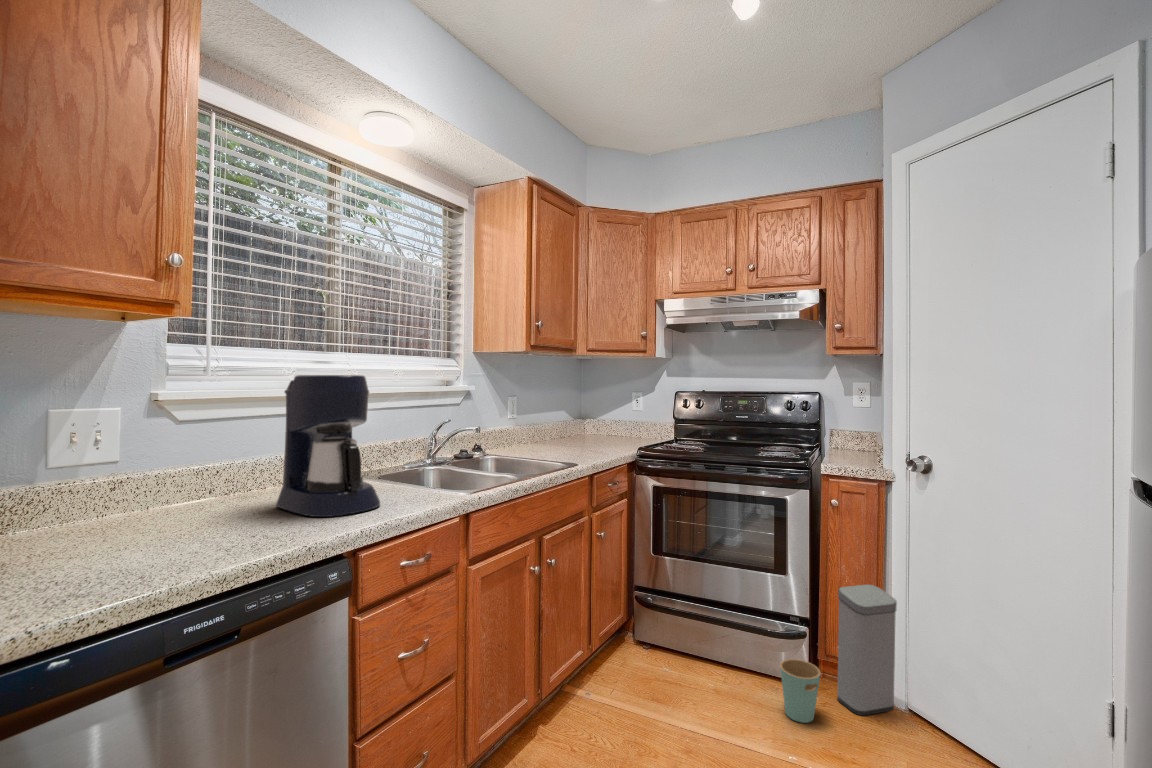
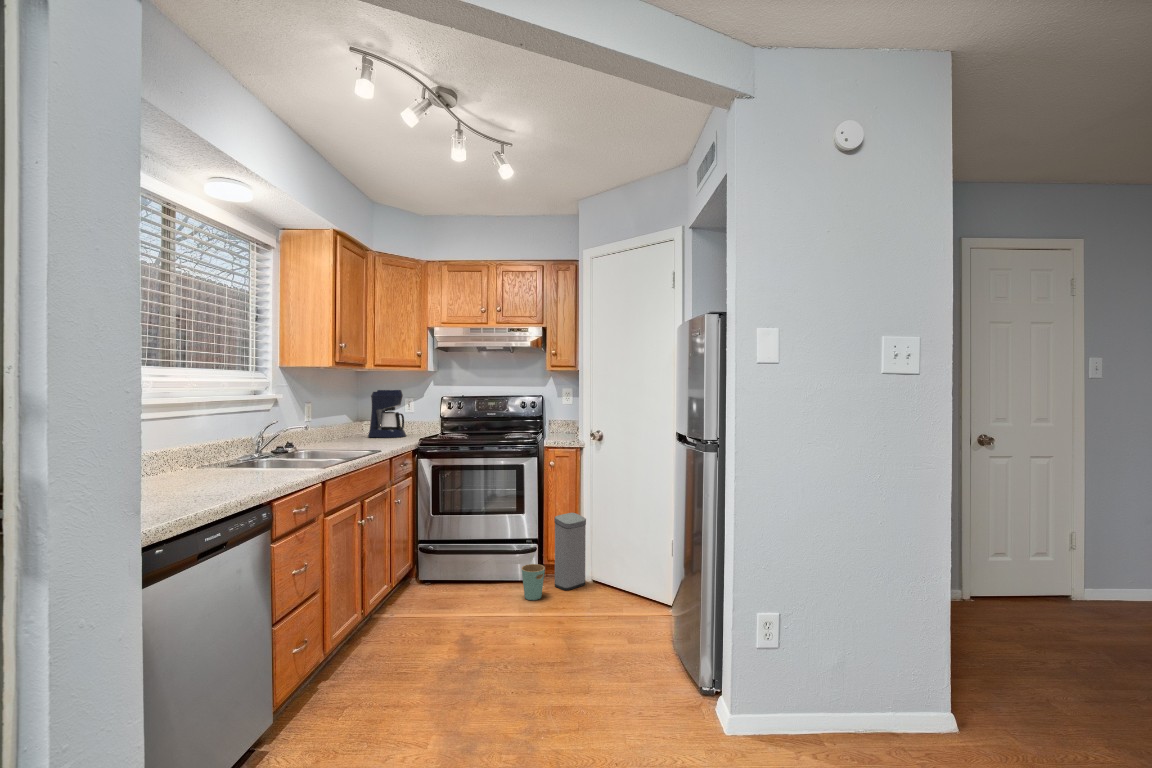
coffee maker: present [276,375,380,517] -> present [368,390,406,438]

